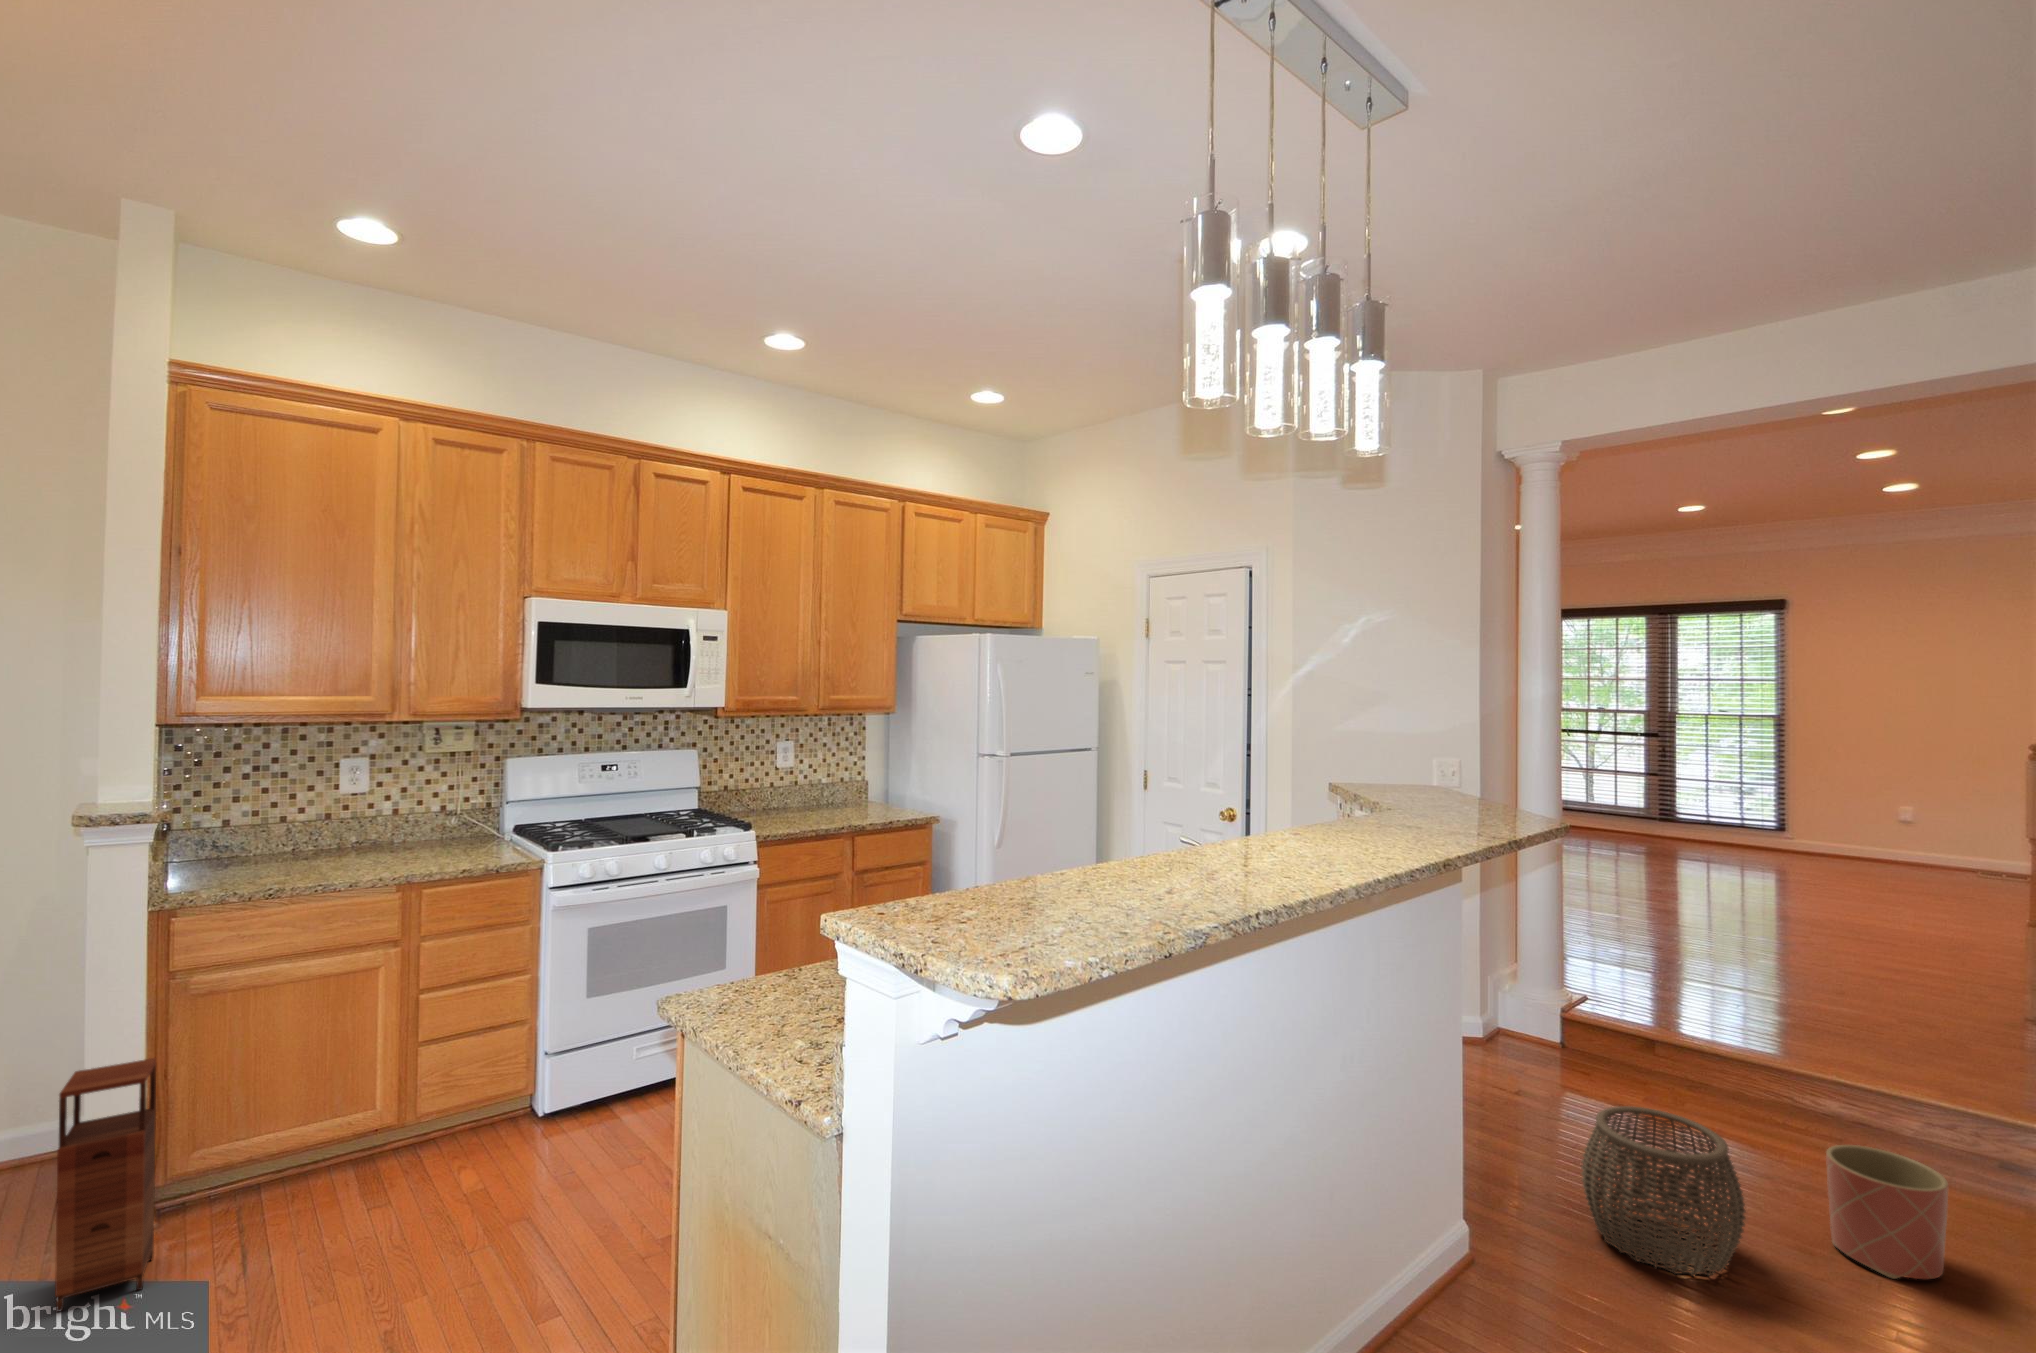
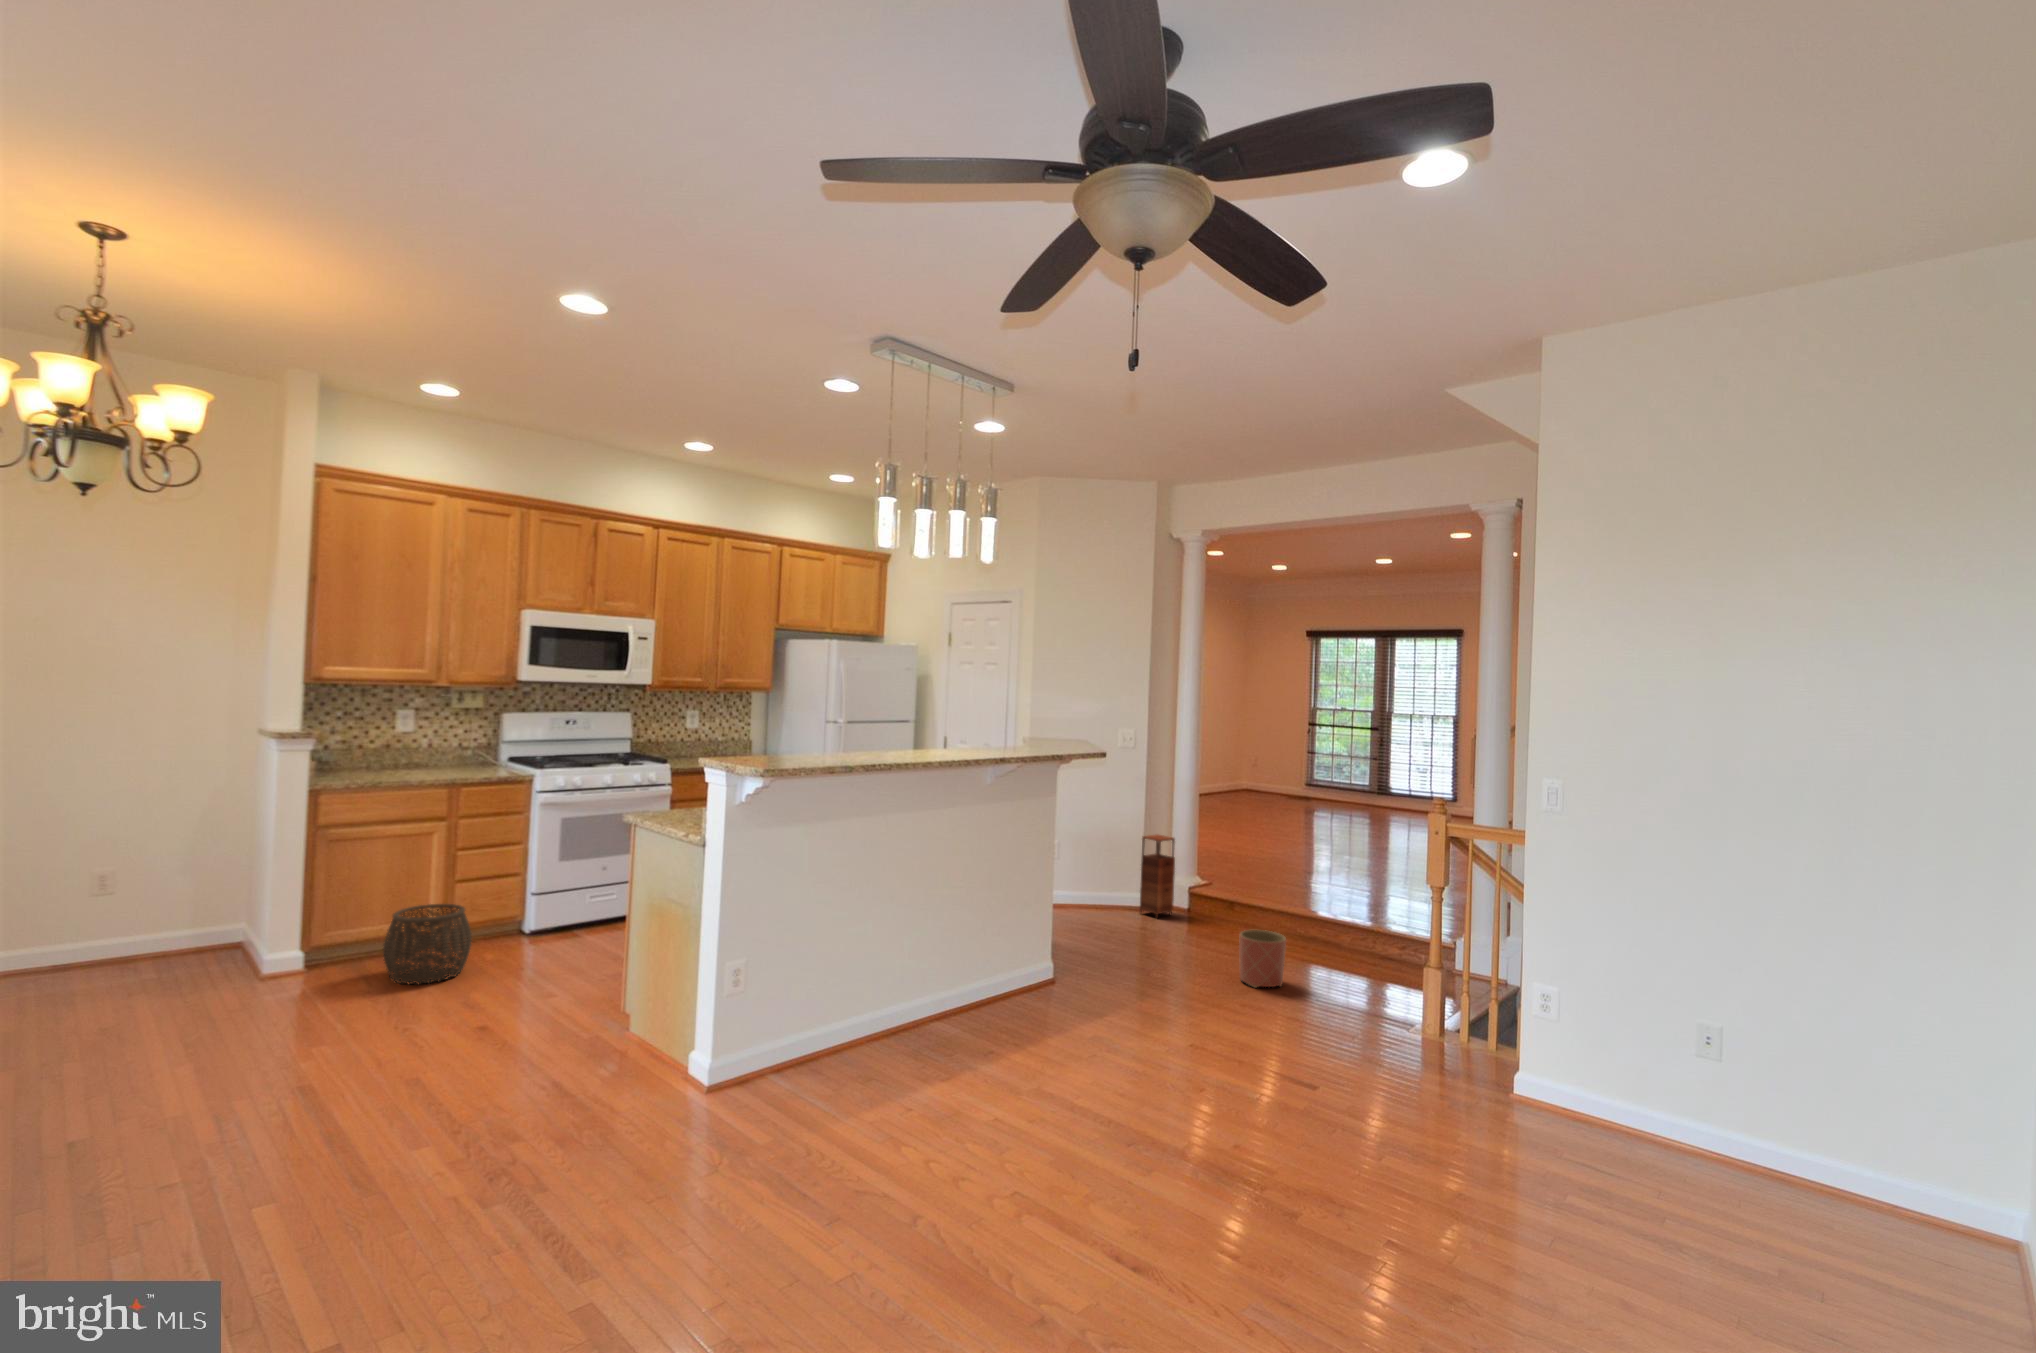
storage cabinet: present [55,1058,156,1312] -> present [1140,835,1175,918]
woven basket: present [1581,1106,1746,1276] -> present [383,904,472,984]

